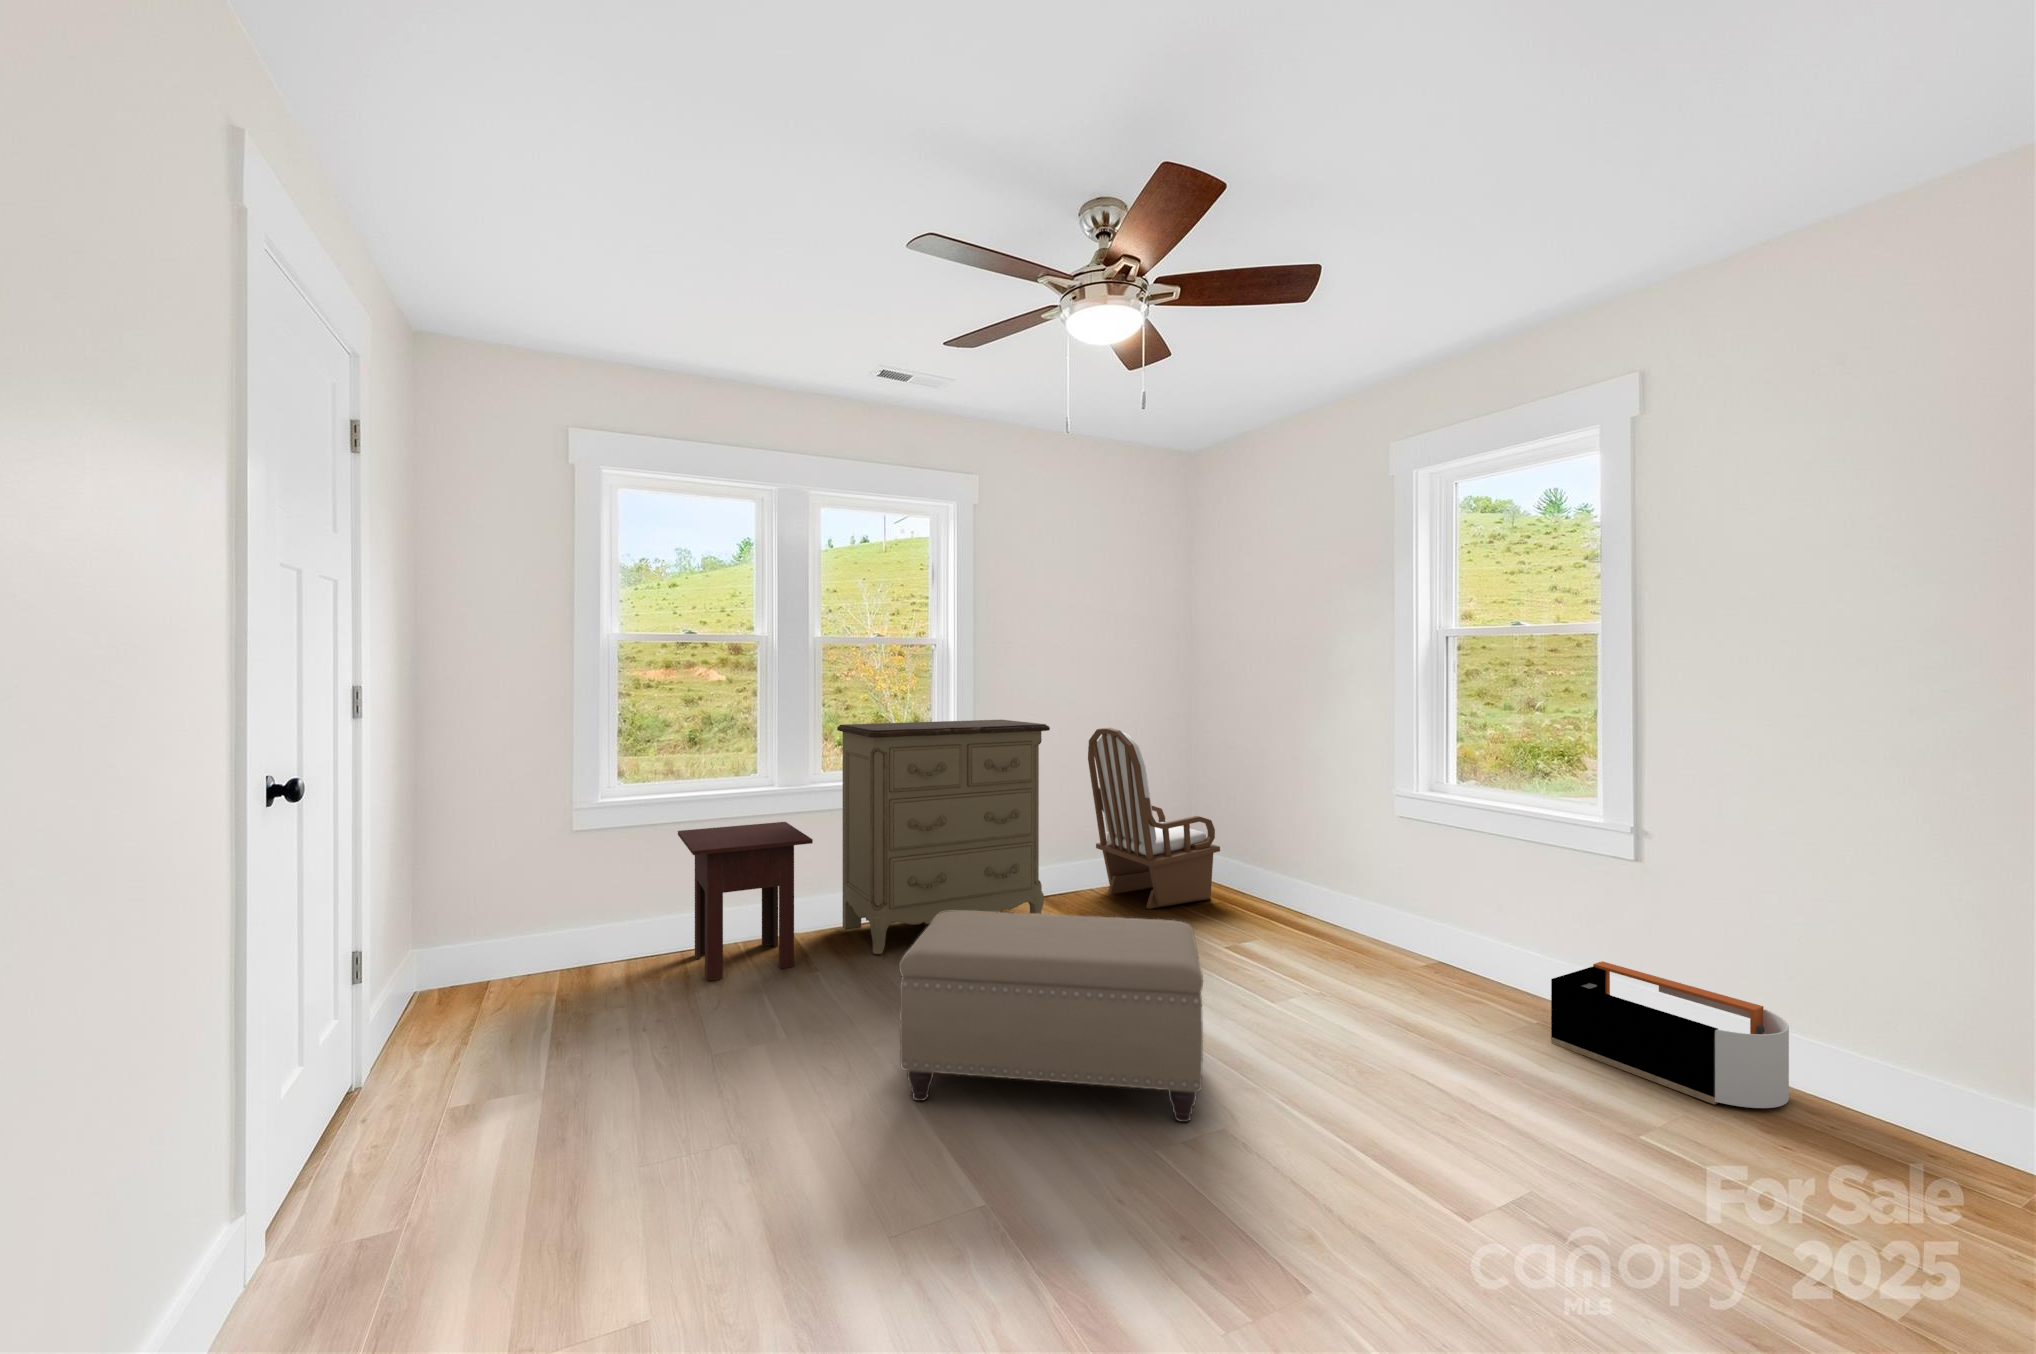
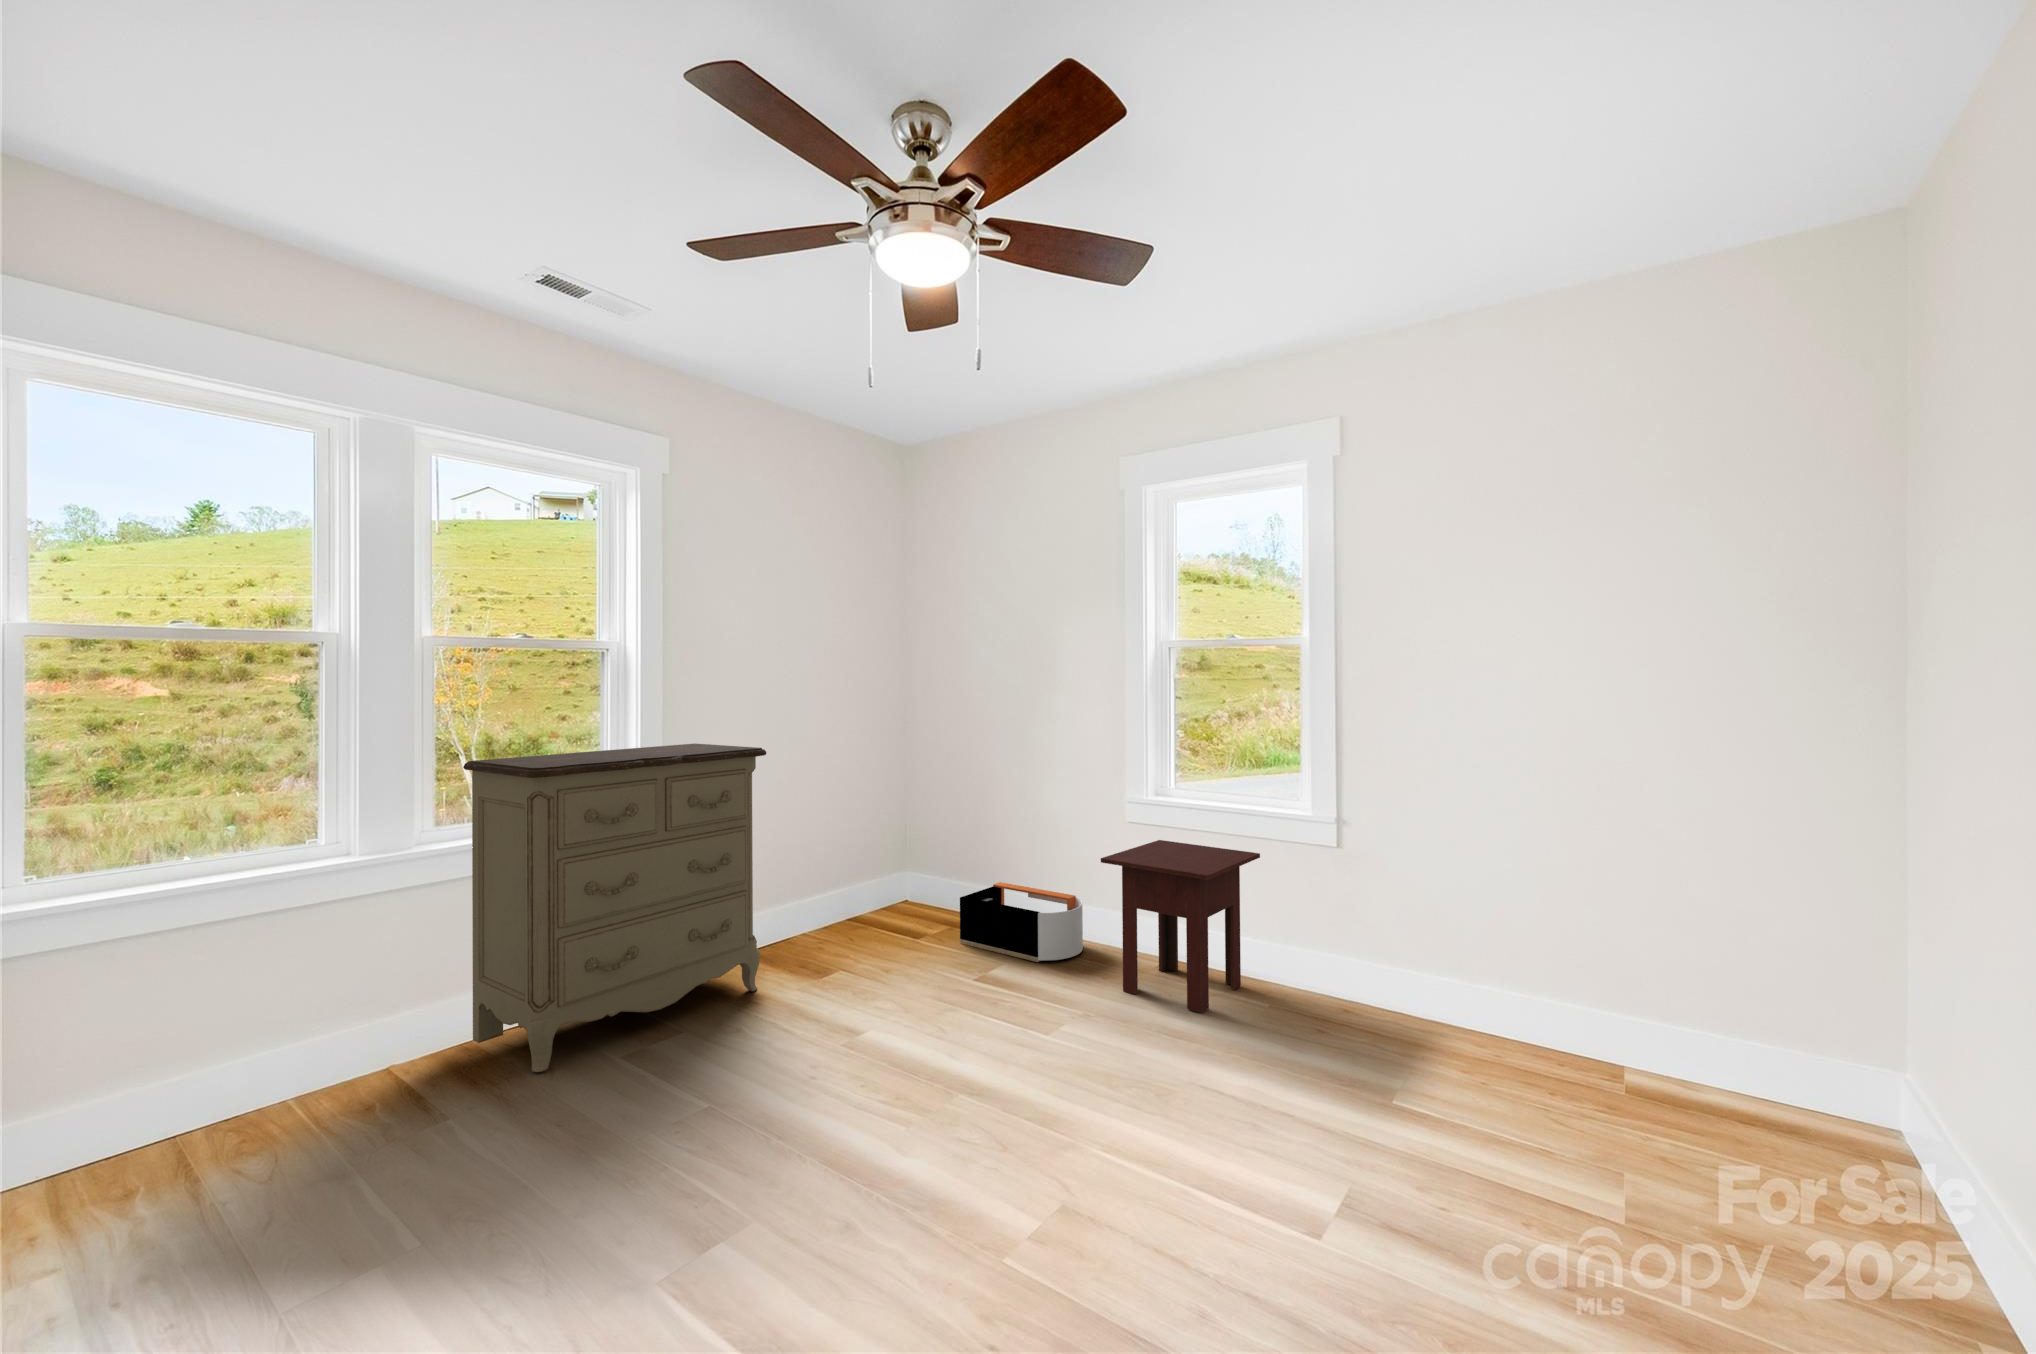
armchair: present [1088,728,1220,909] -> none [797,748,944,947]
side table: present [678,822,813,981] -> present [1101,840,1260,1013]
ottoman: present [899,911,1203,1122] -> none [638,973,1040,1297]
storage bin: present [1551,961,1789,1108] -> present [960,882,1083,962]

